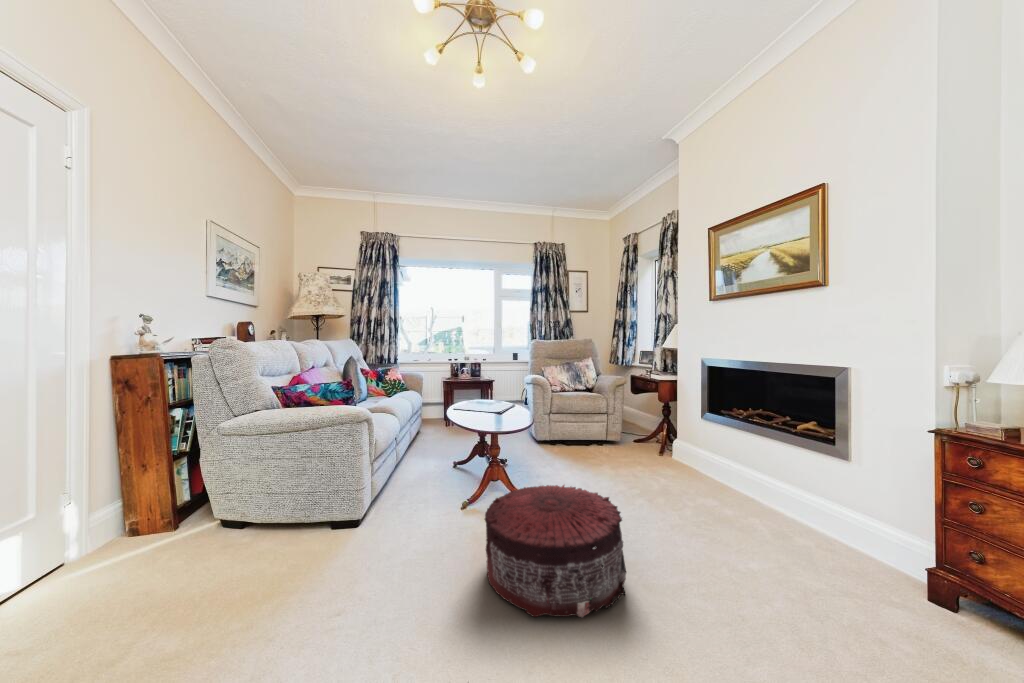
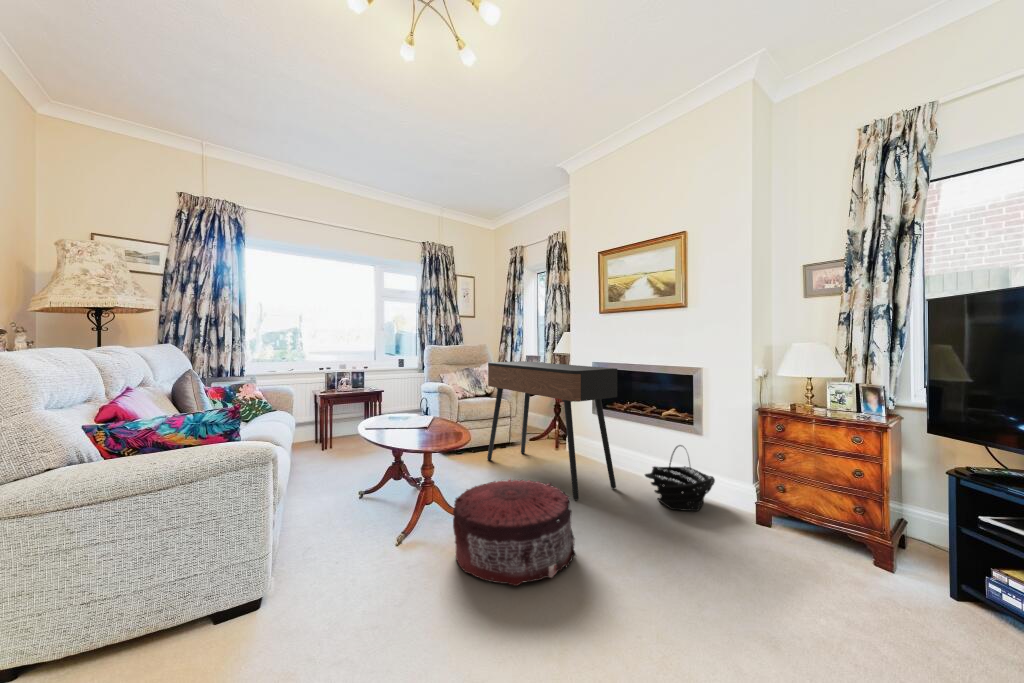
console table: none [578,356,722,520] -> present [487,361,617,500]
basket: none [754,471,868,567] -> present [645,445,715,511]

